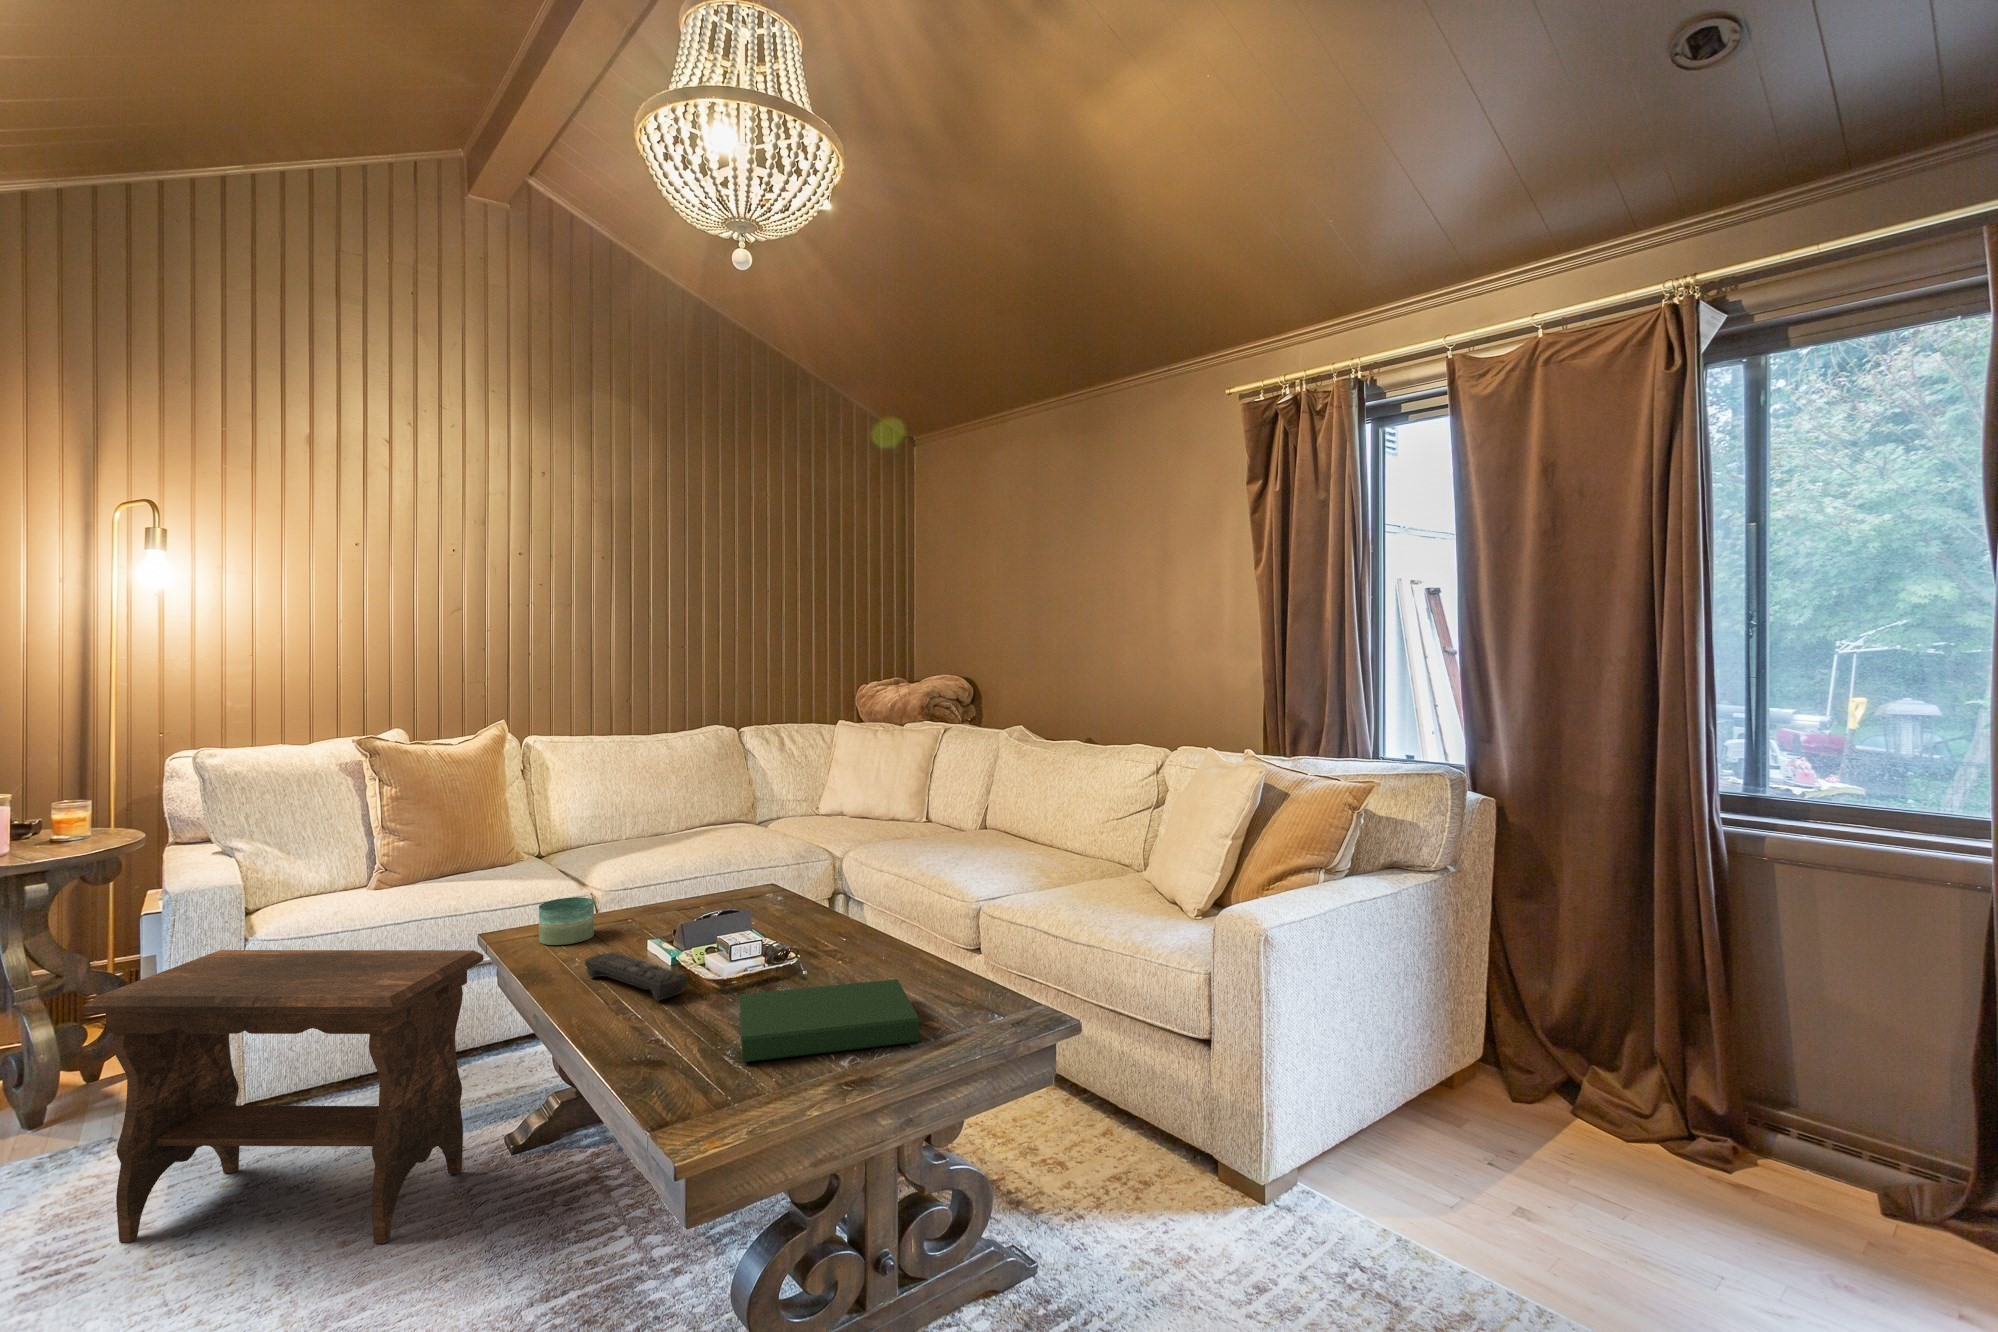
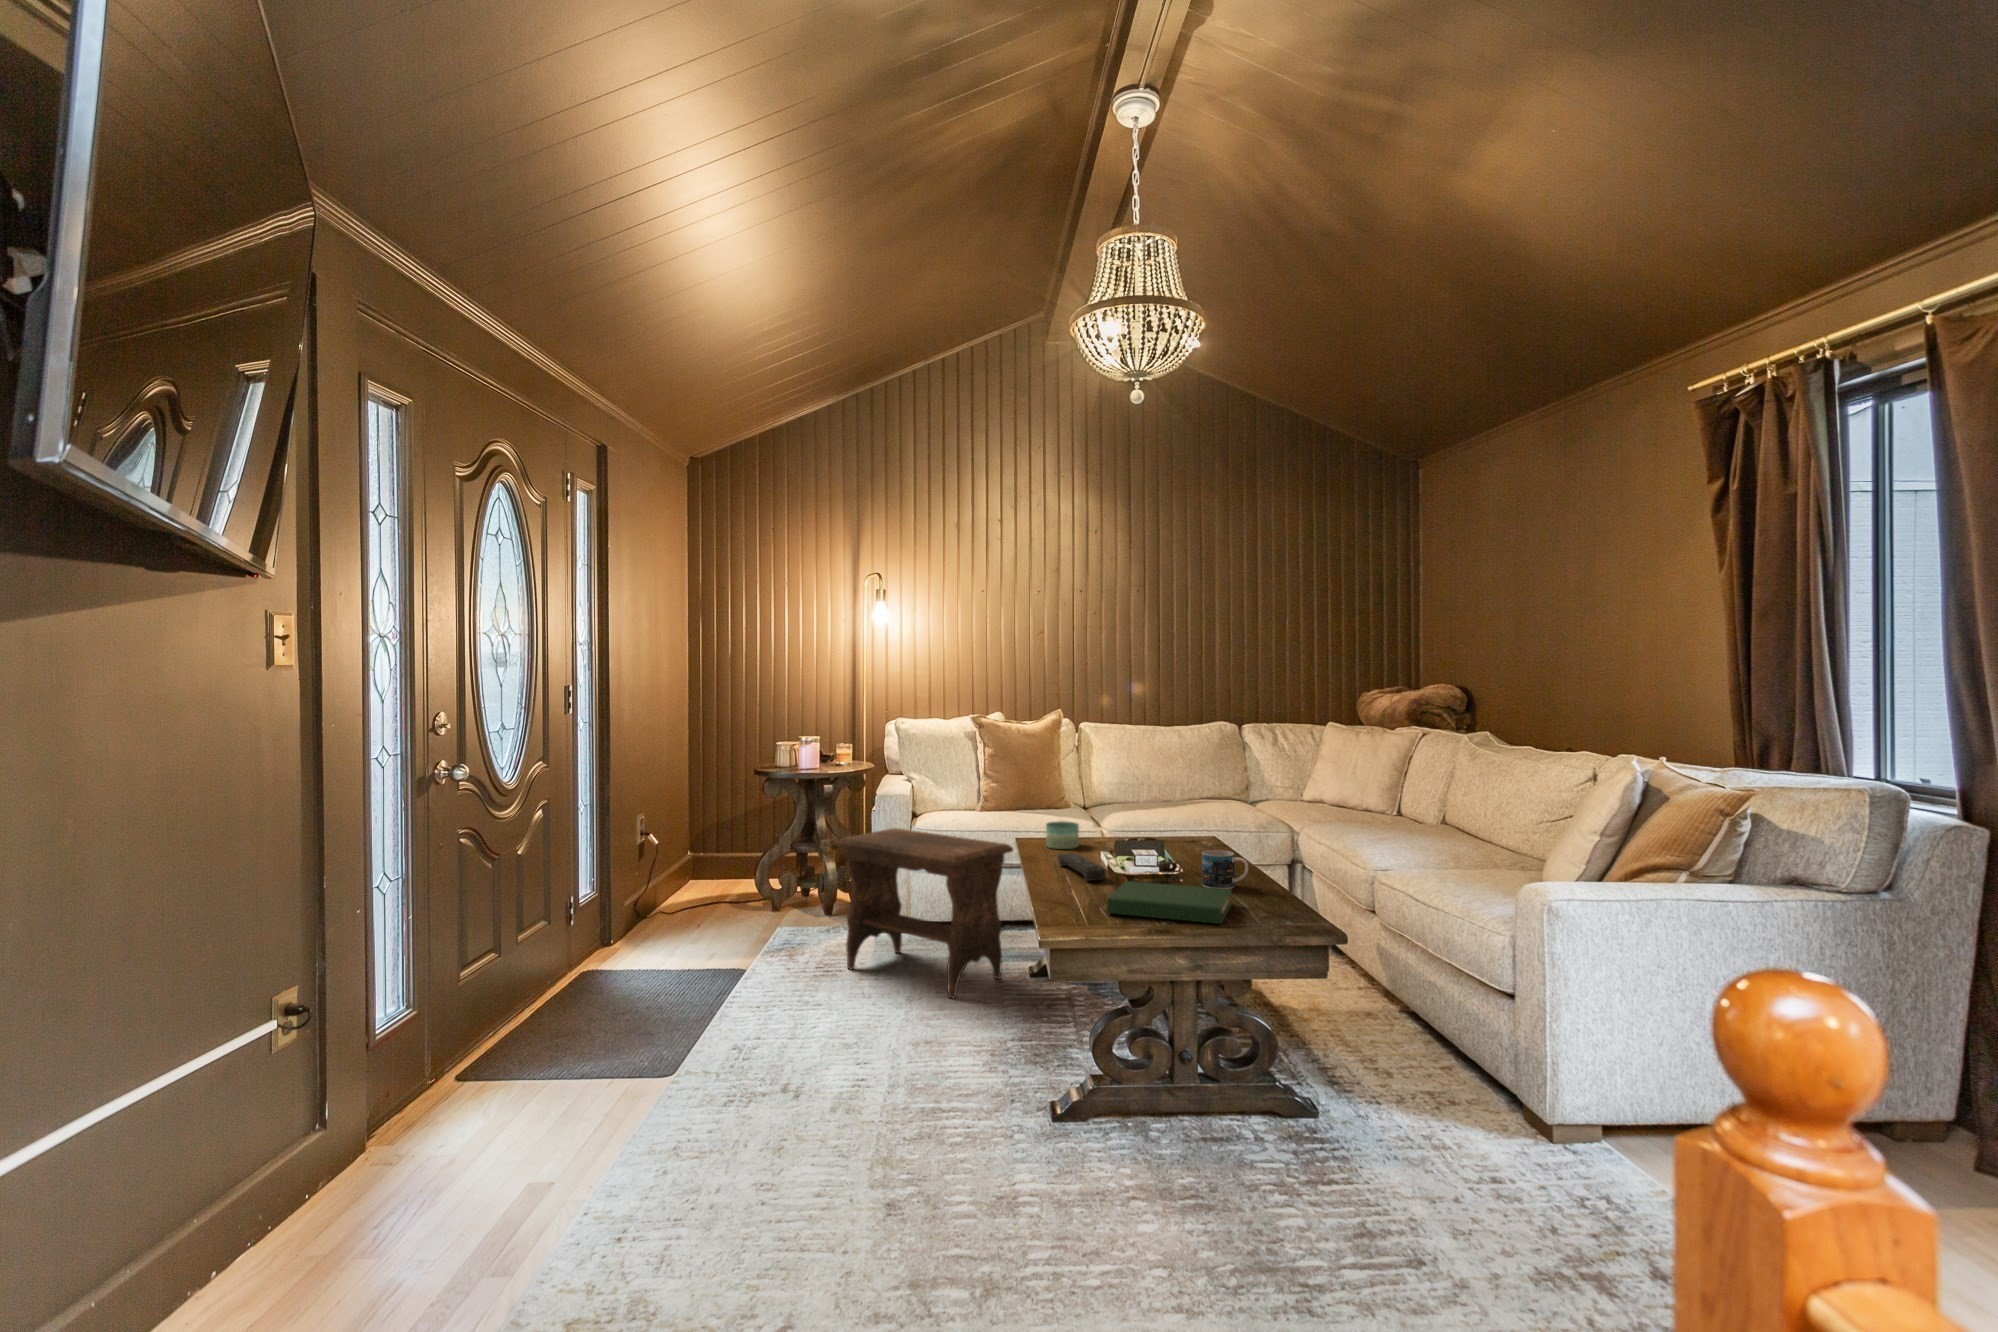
mug: none [830,919,896,978] -> present [1202,850,1248,889]

